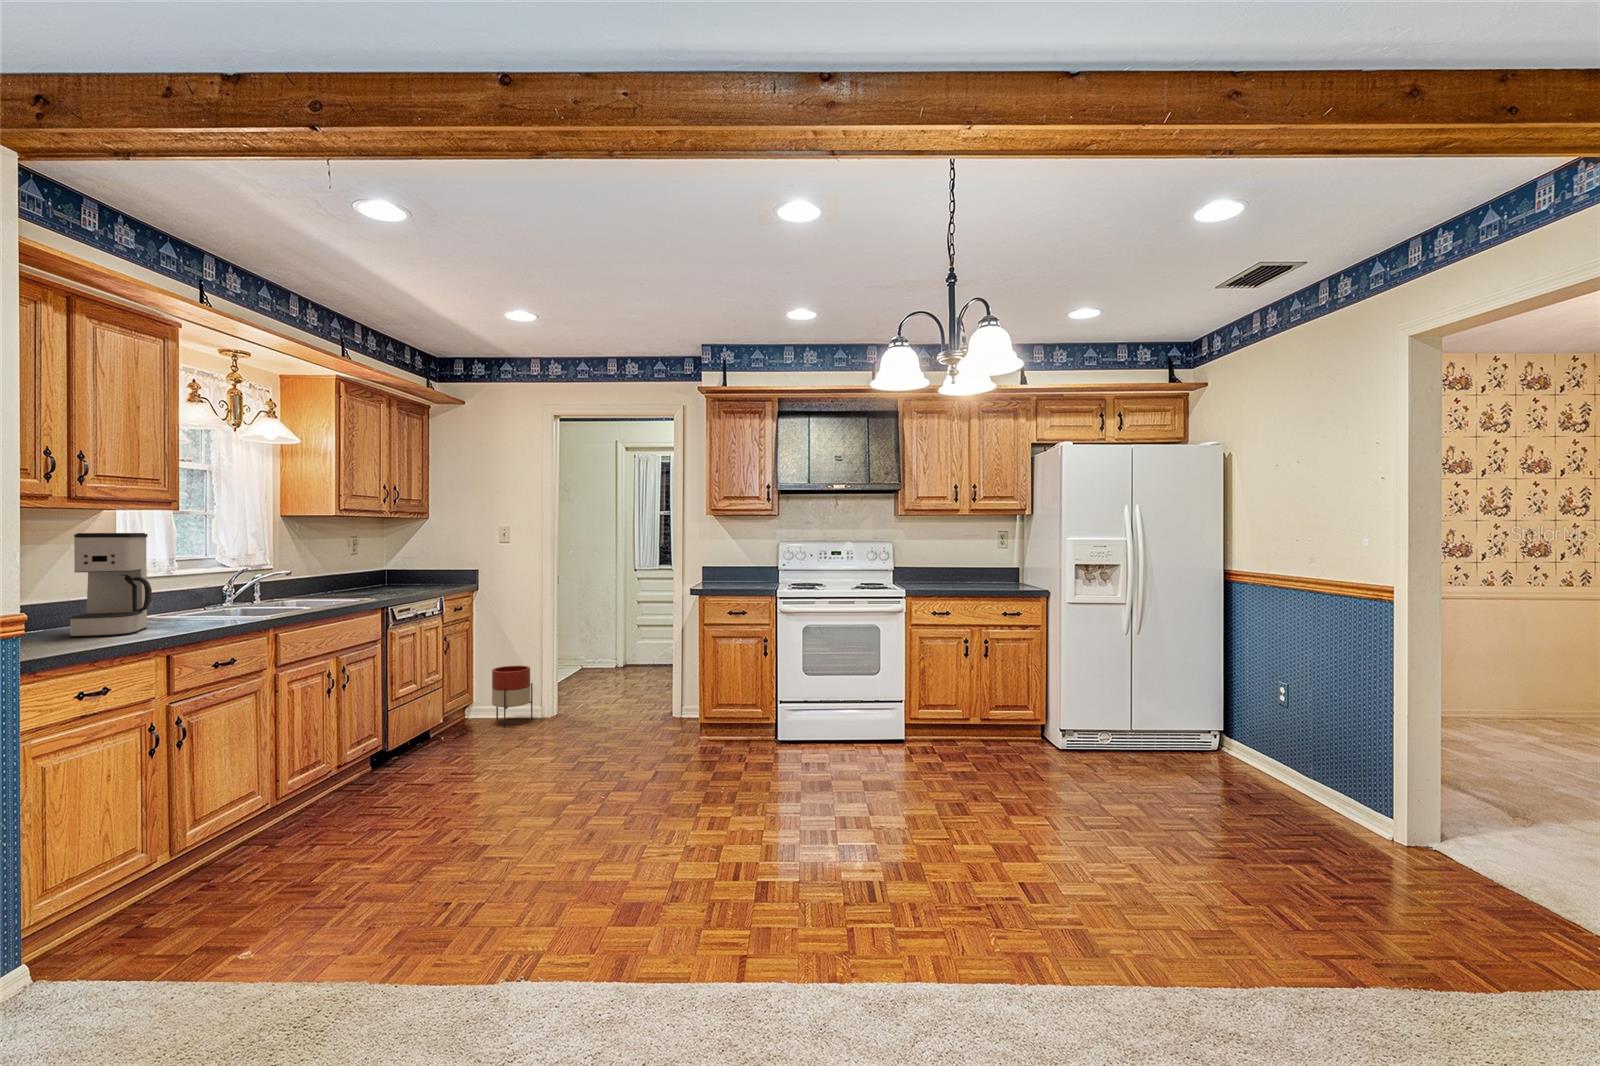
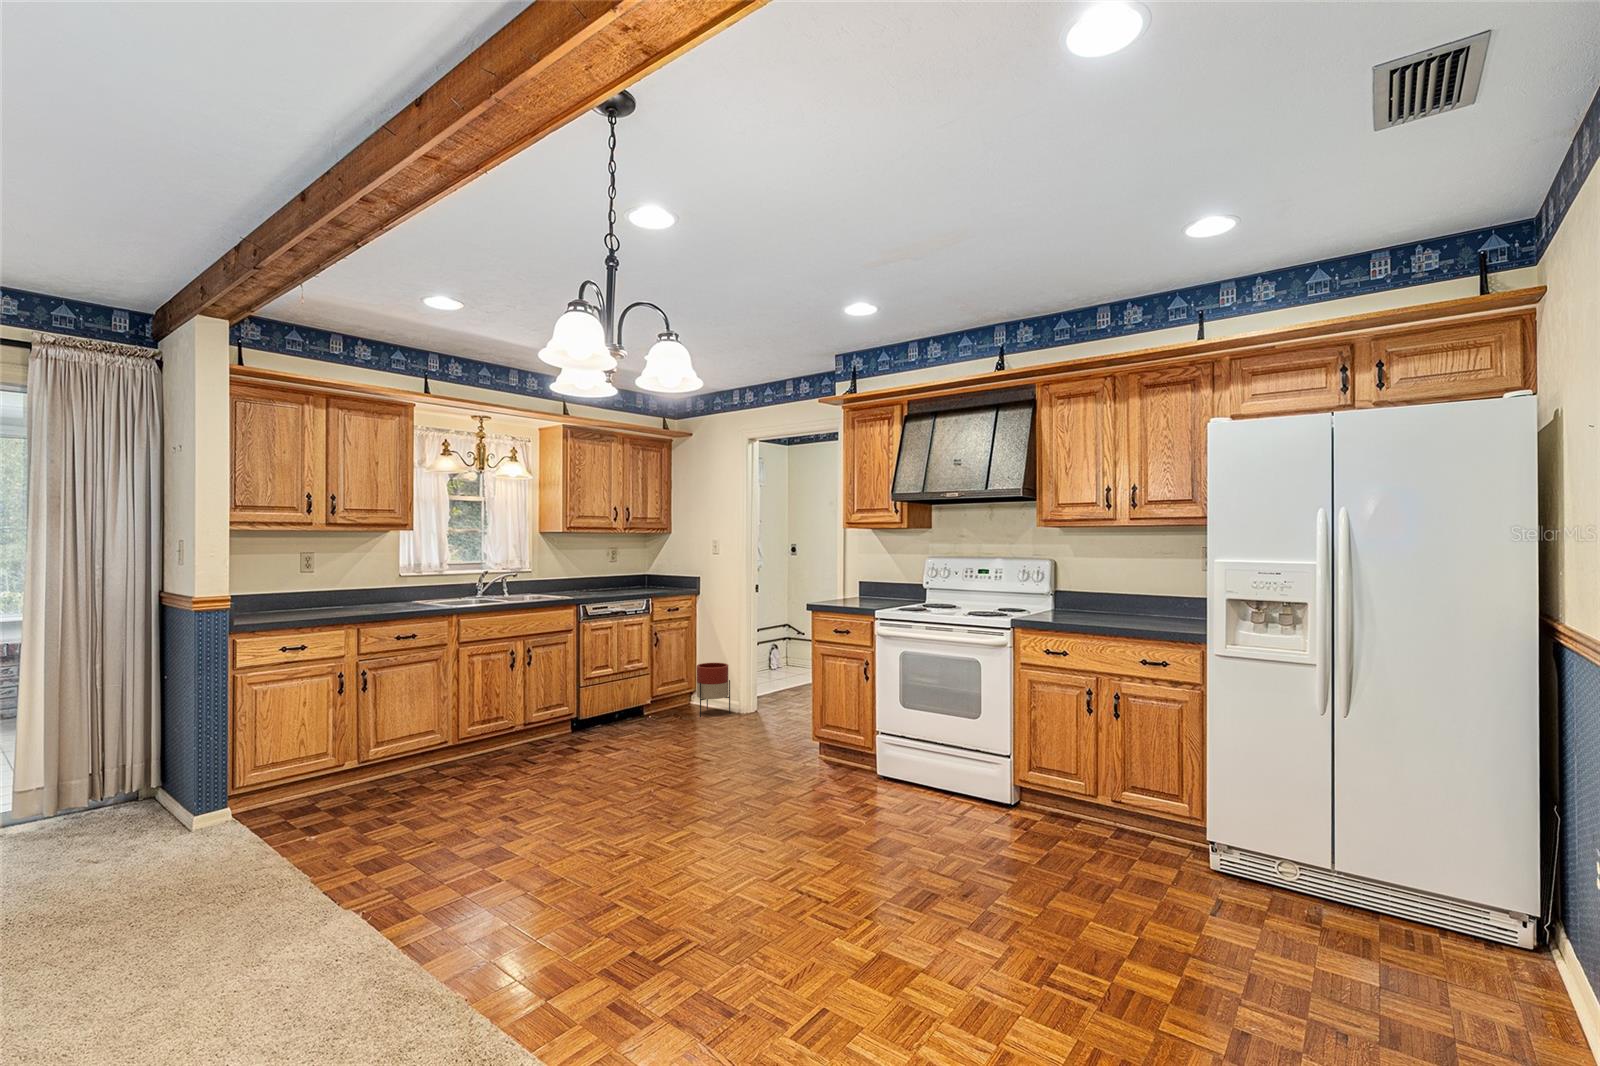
coffee maker: present [70,533,152,637] -> none [319,548,370,614]

